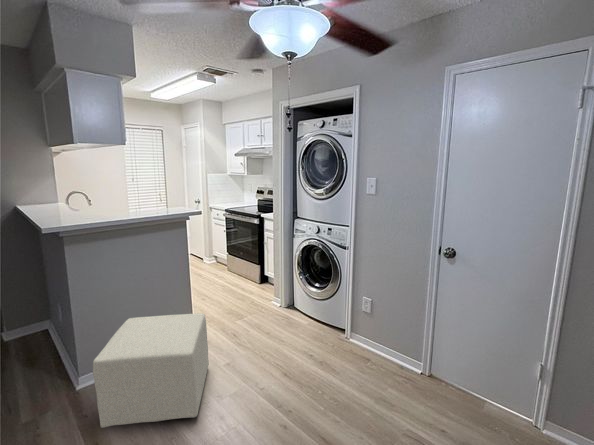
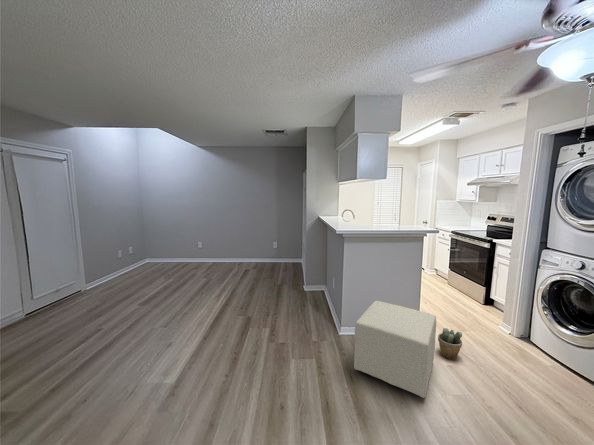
potted plant: none [212,322,236,356] -> present [438,328,462,359]

